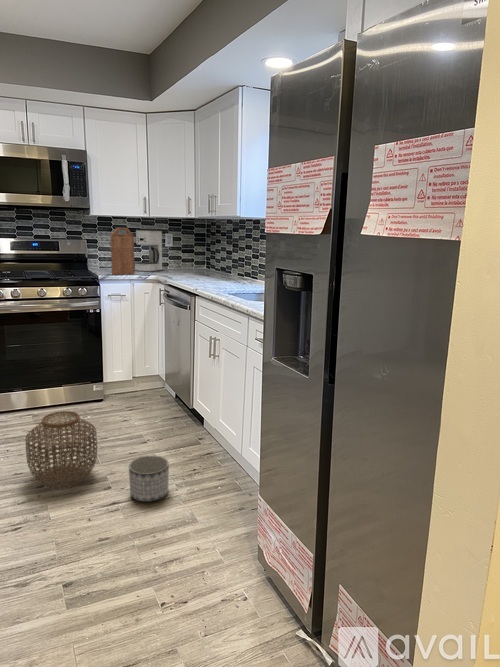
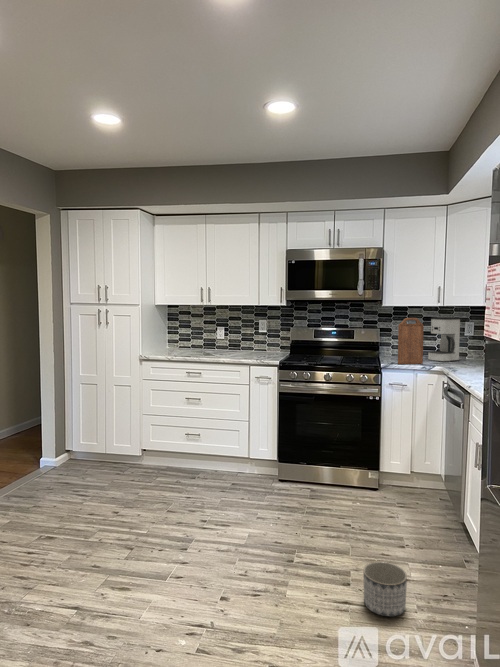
woven basket: present [25,411,97,489] -> none [281,493,344,571]

